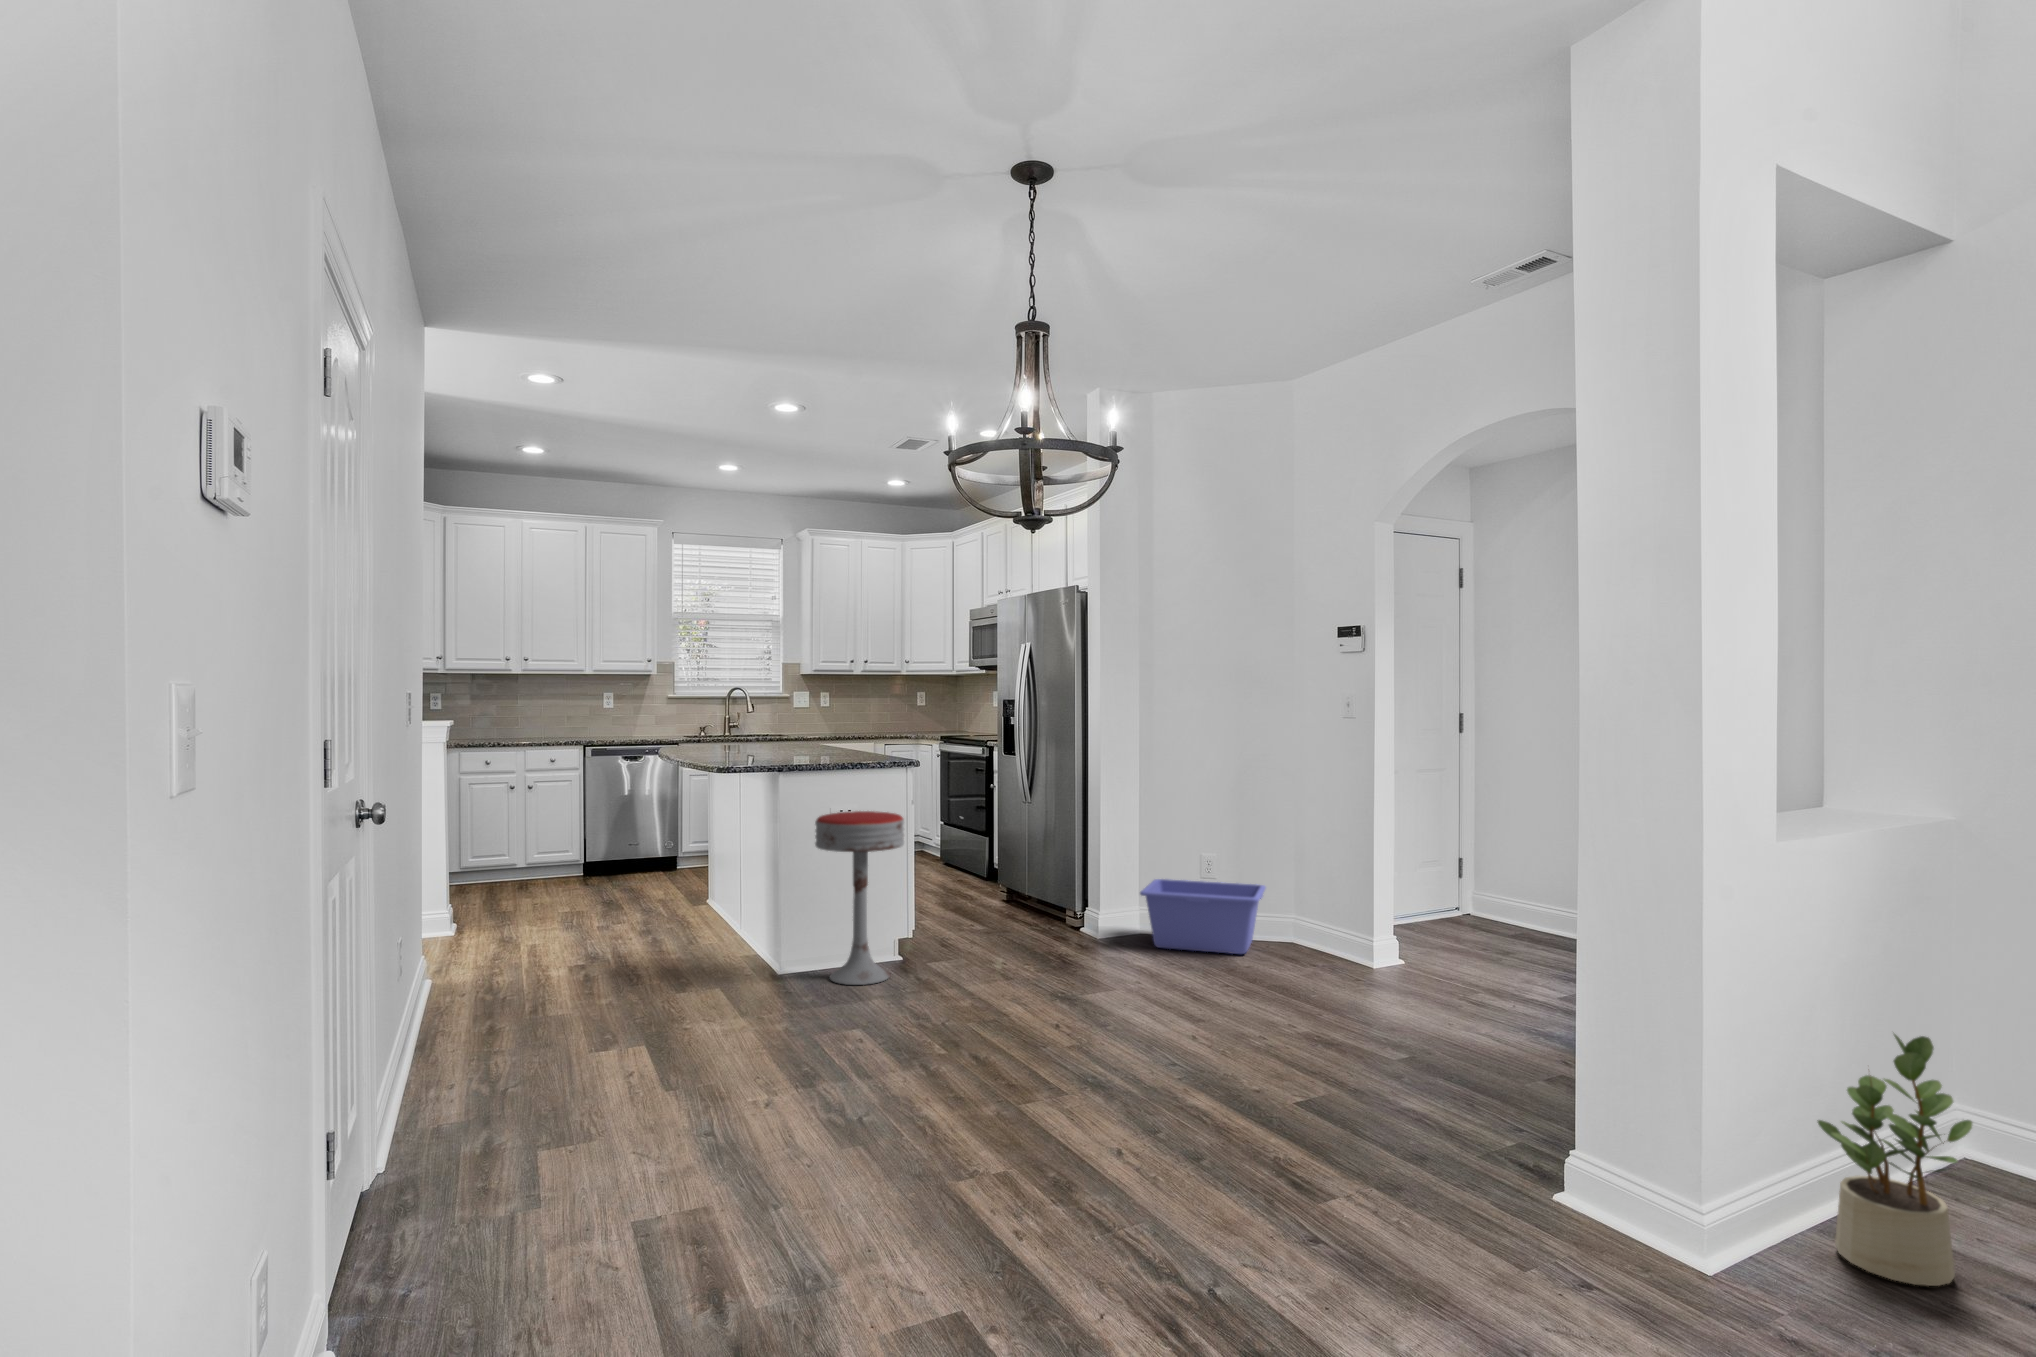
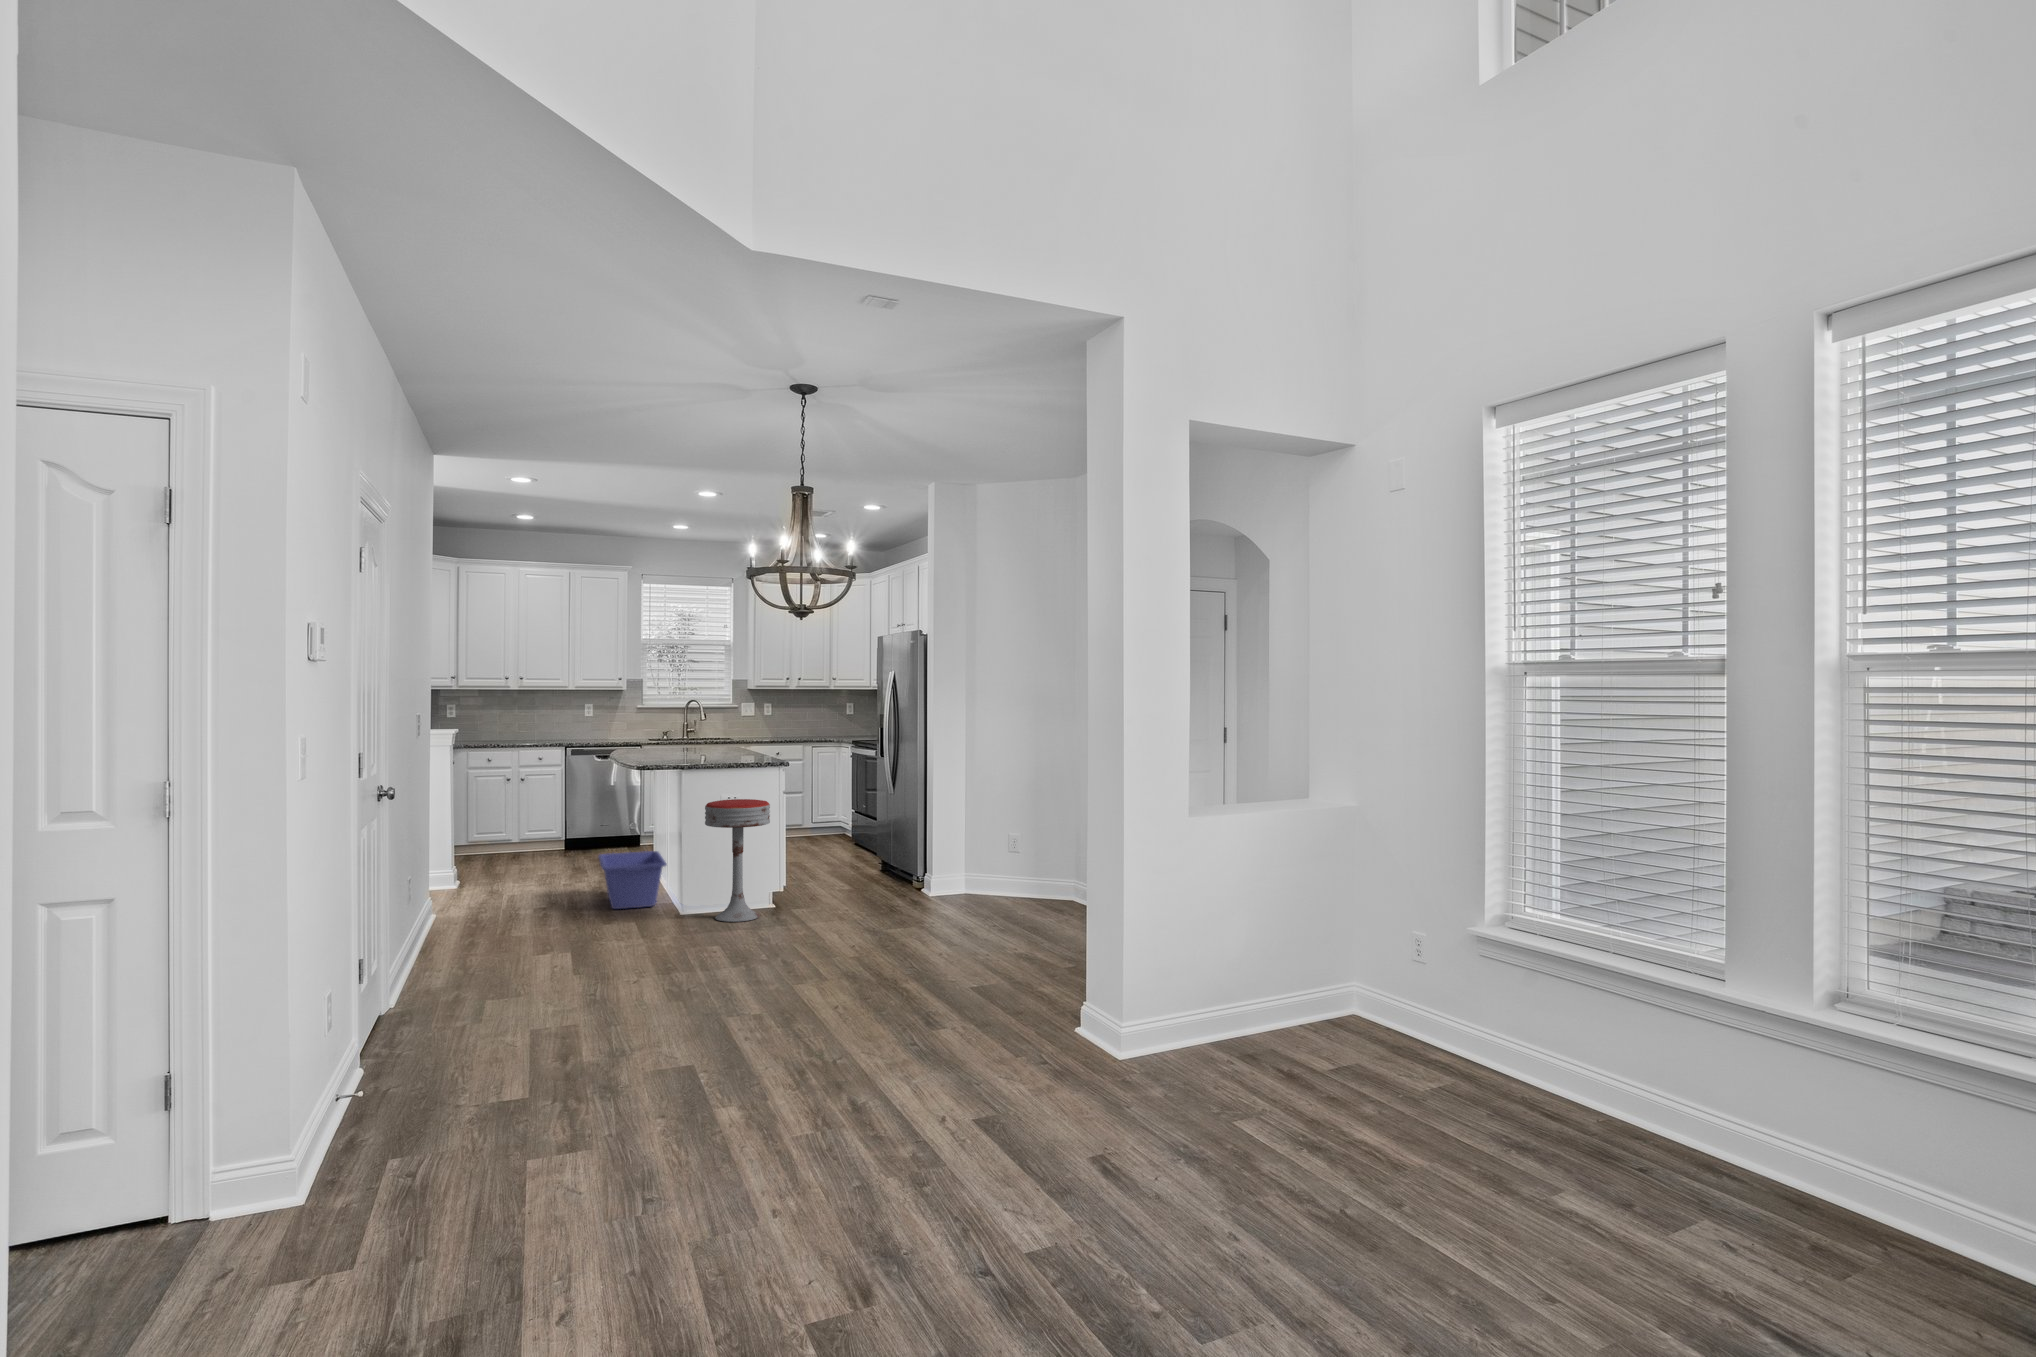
storage bin: present [1140,879,1265,954] -> present [598,851,667,909]
potted plant: present [1818,1034,1972,1286] -> none [1198,924,1264,1061]

